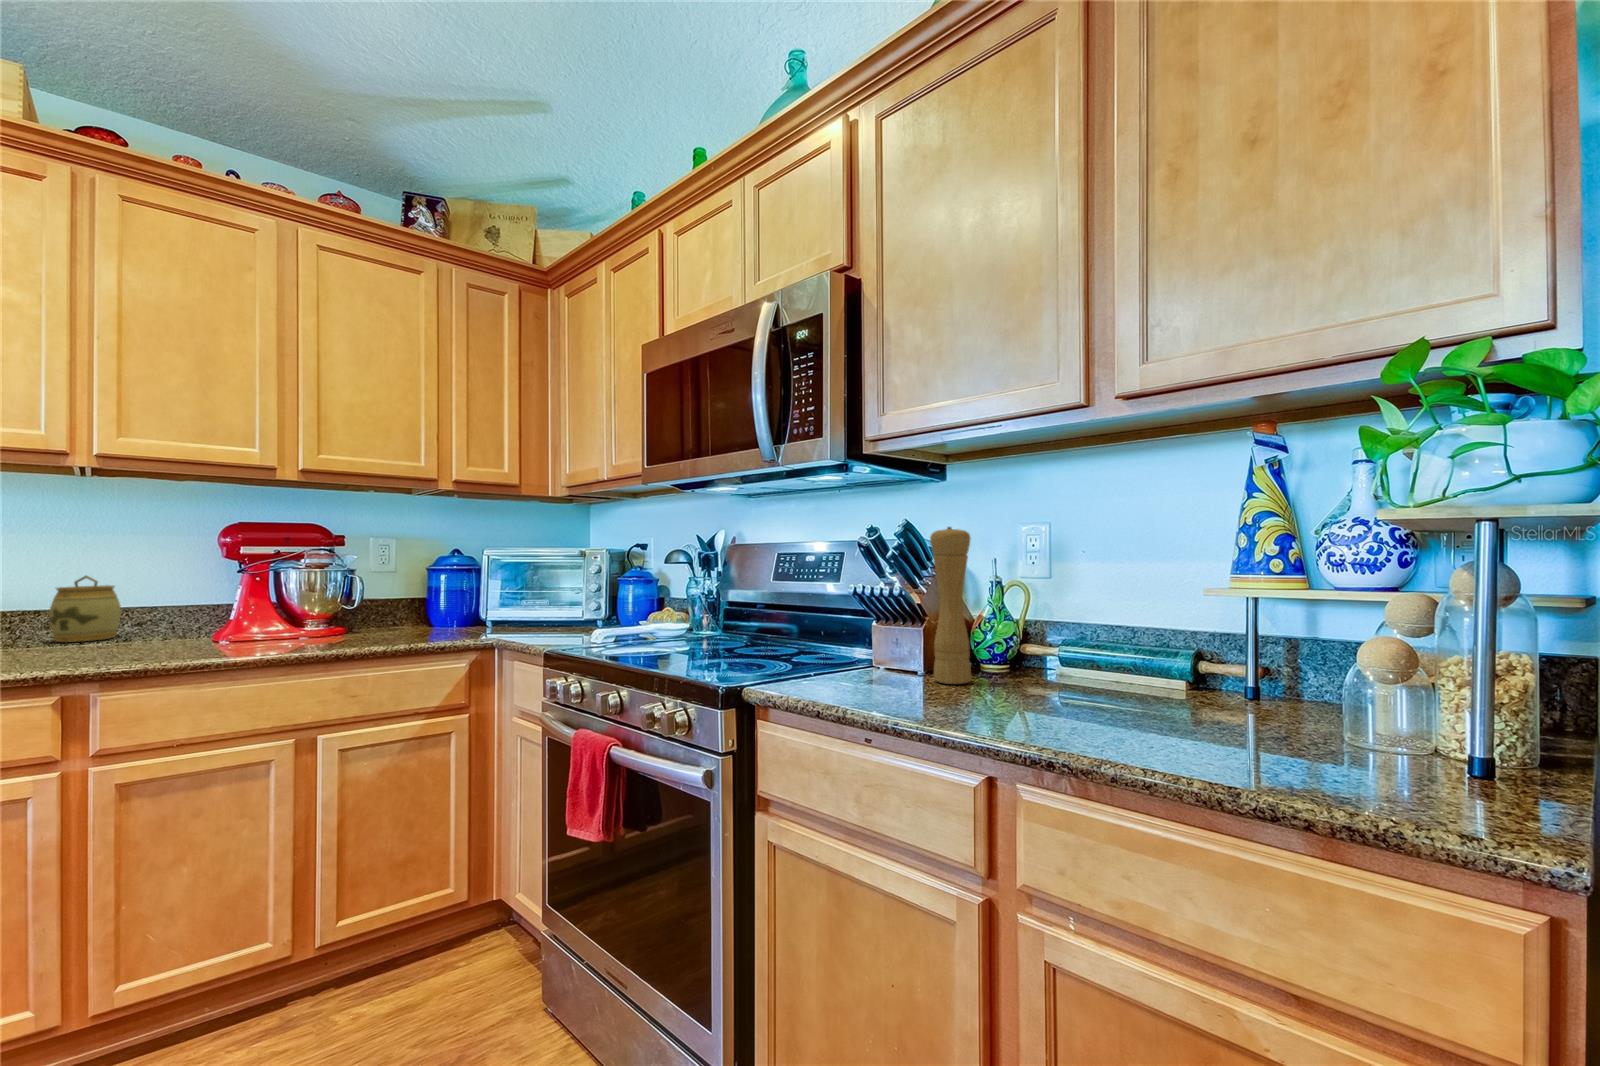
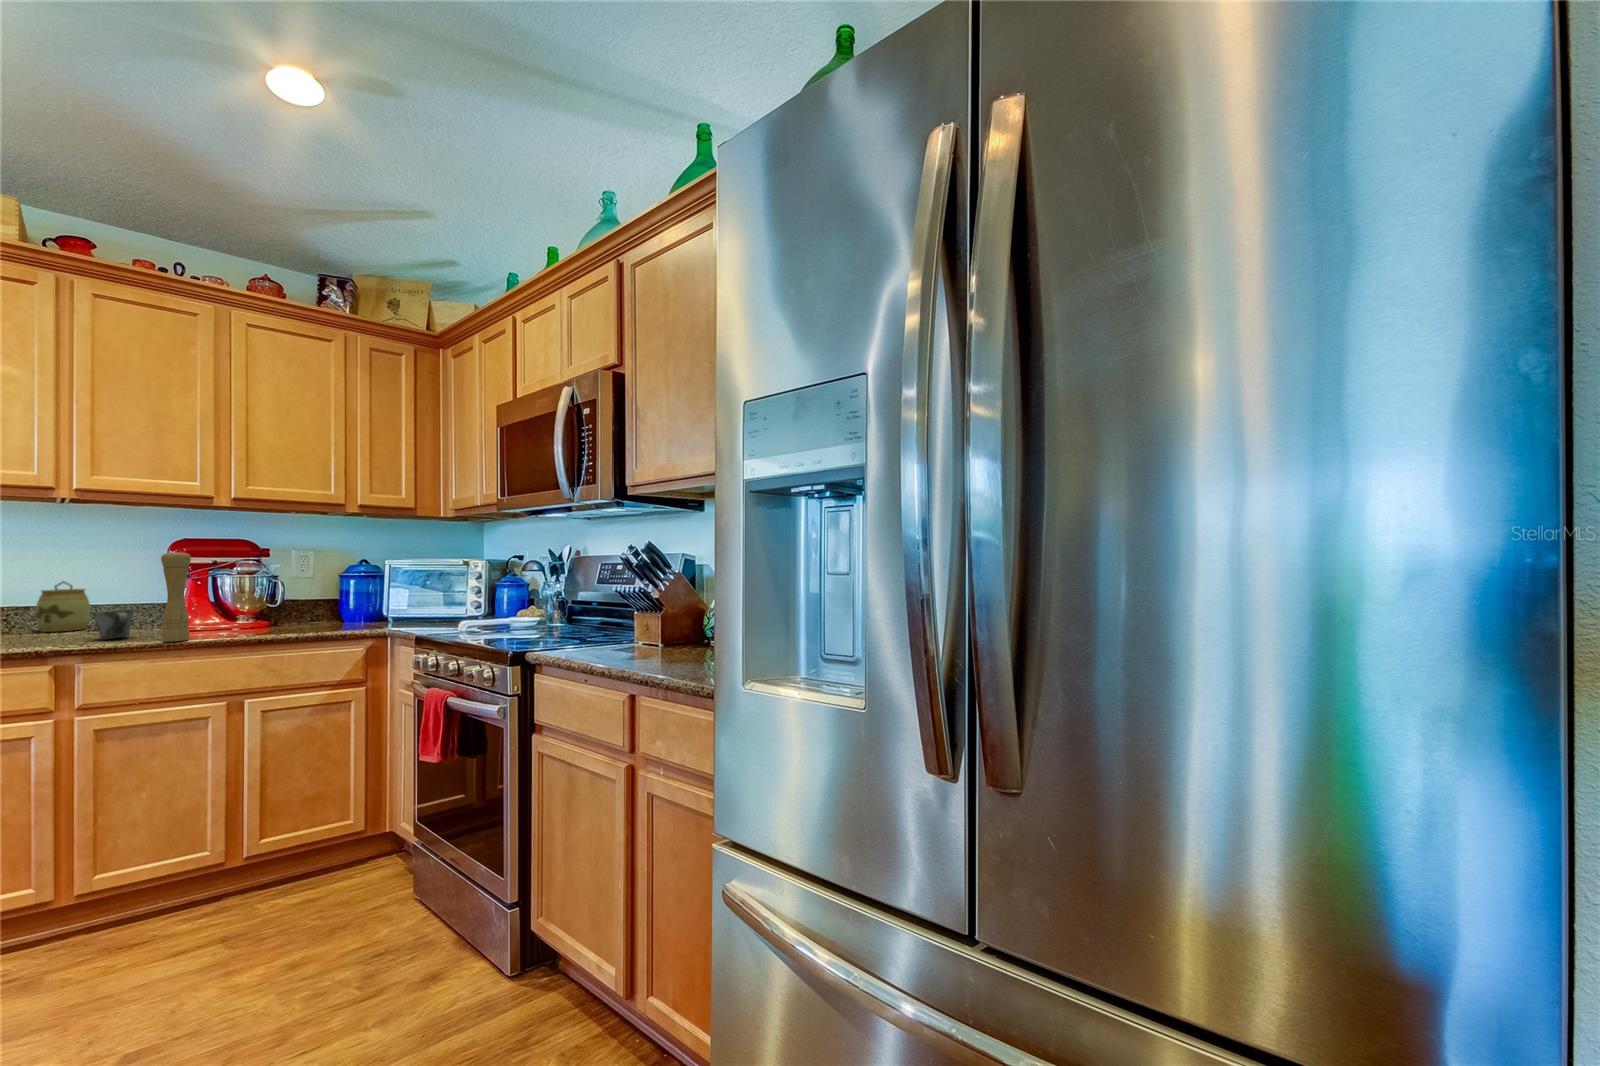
pepper mill: present [930,527,971,684] -> present [161,551,191,642]
mug: none [116,613,173,656] -> present [92,609,134,640]

